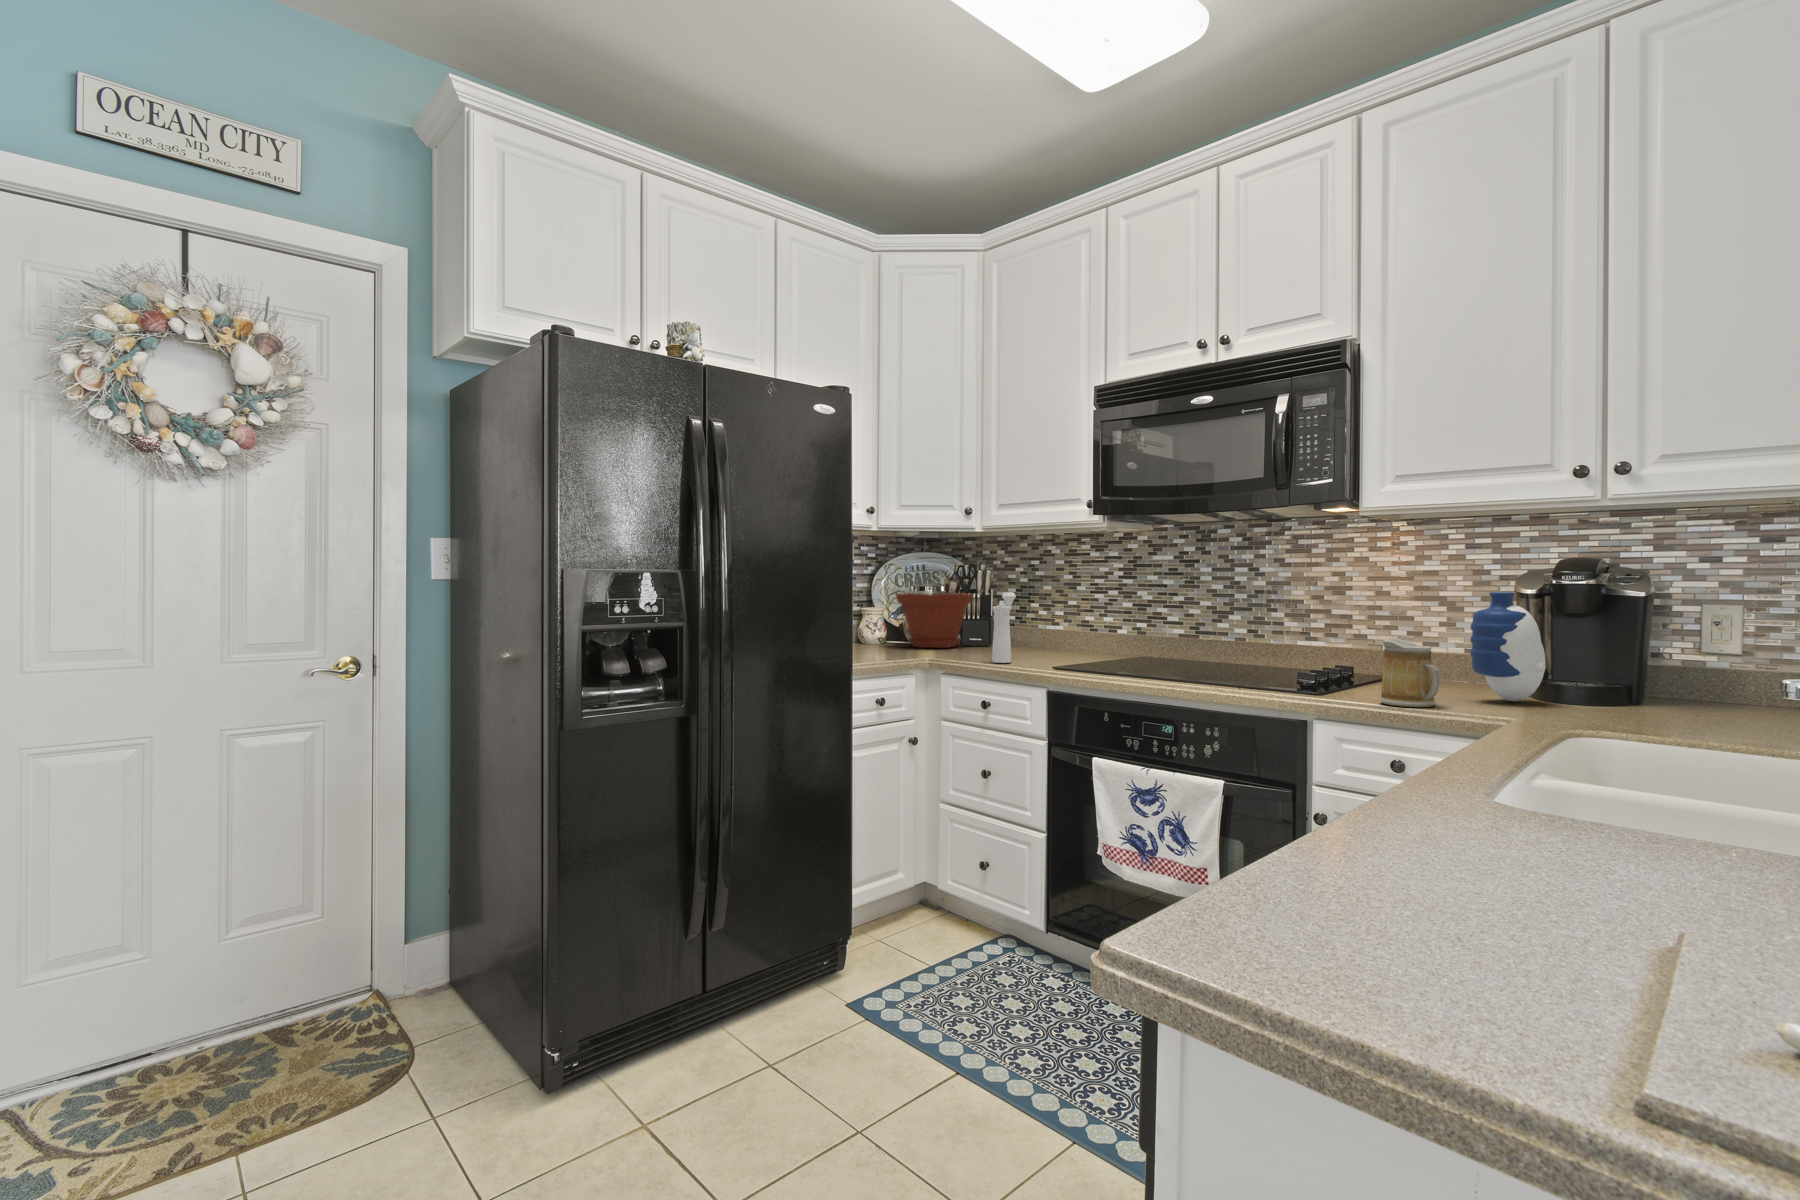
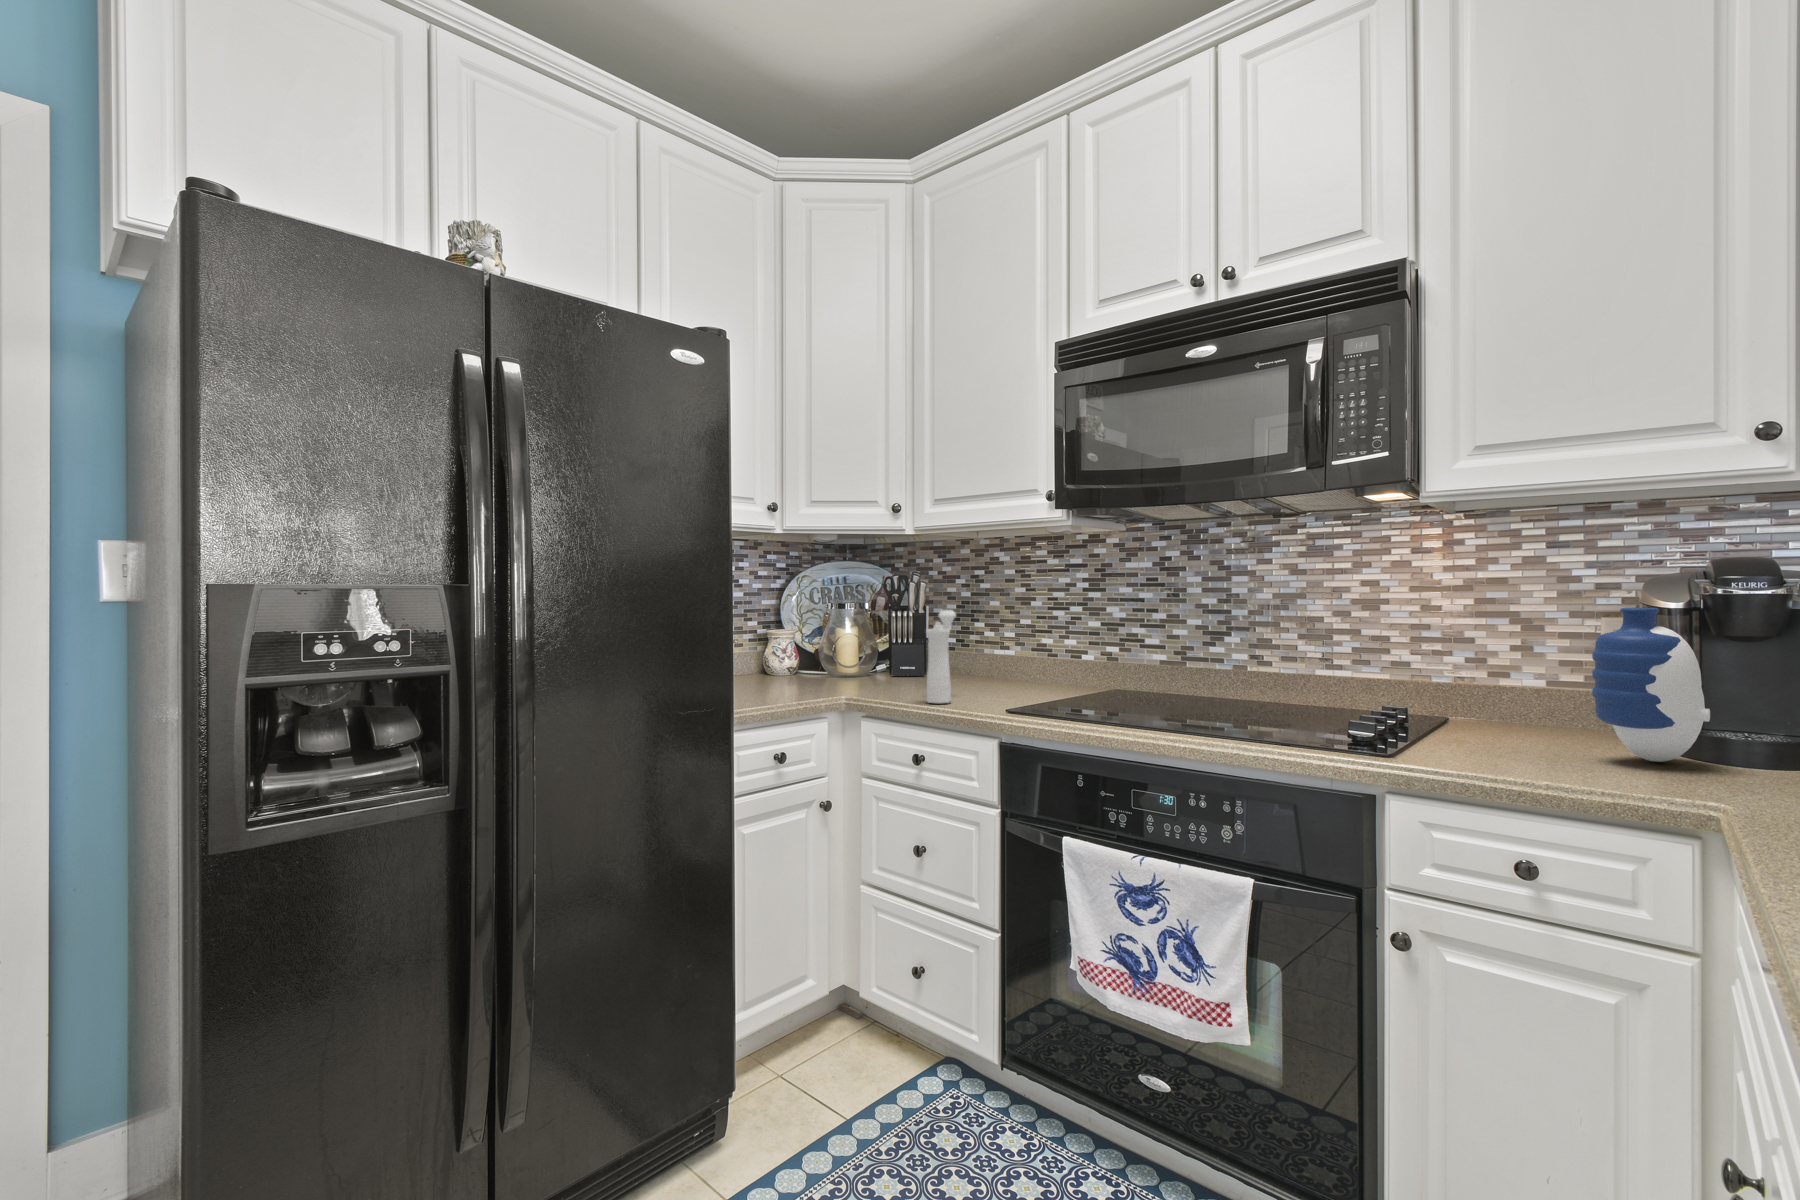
plant pot: present [896,593,973,648] -> none [806,611,904,680]
mug: present [1379,638,1440,707] -> none [1473,674,1572,777]

